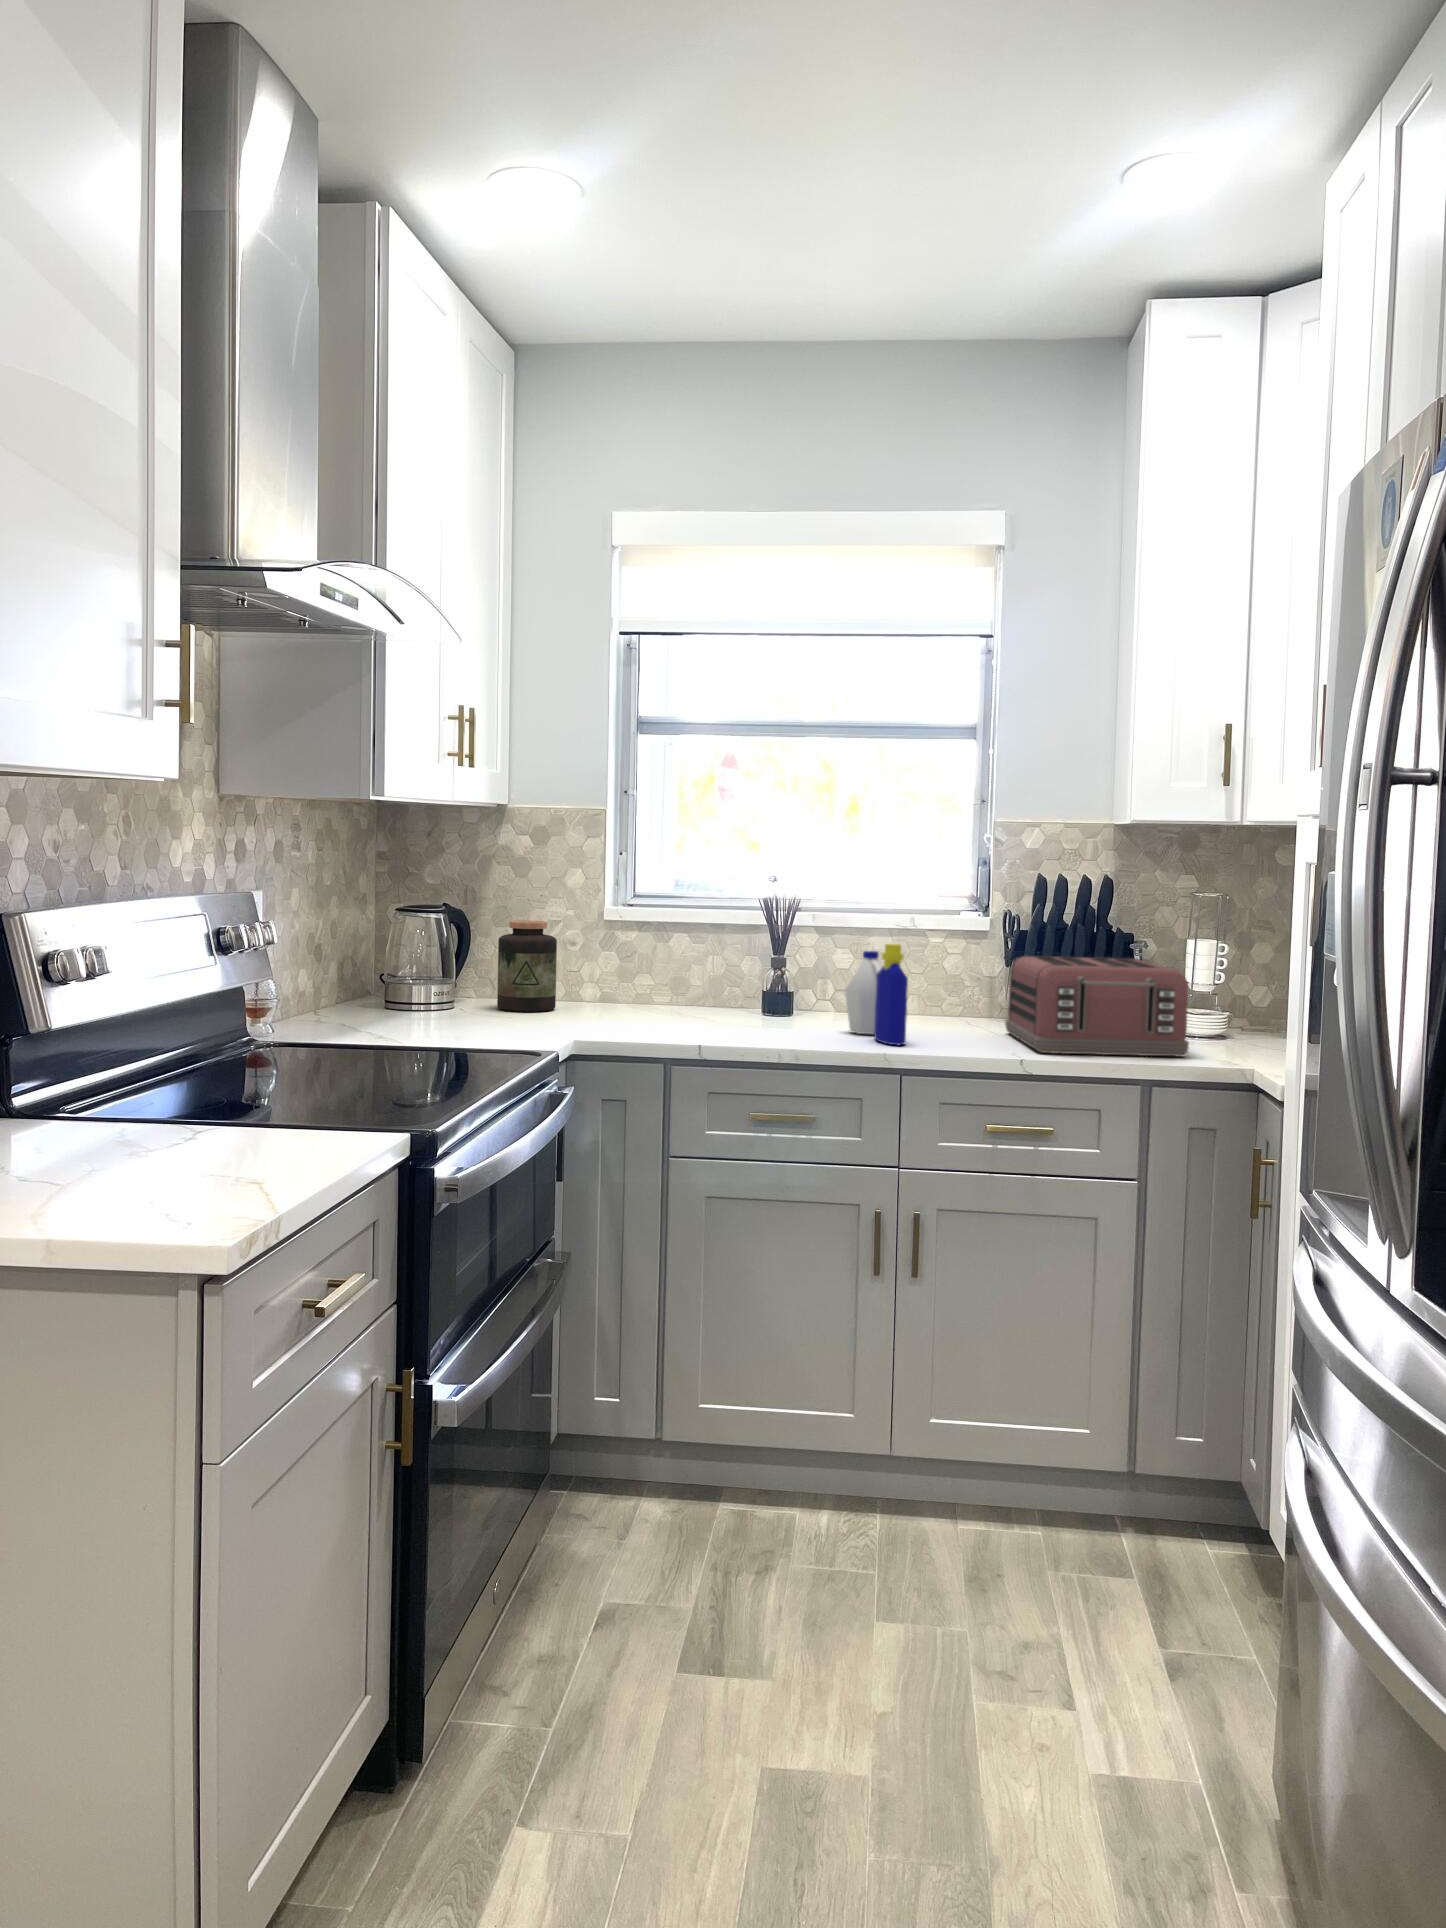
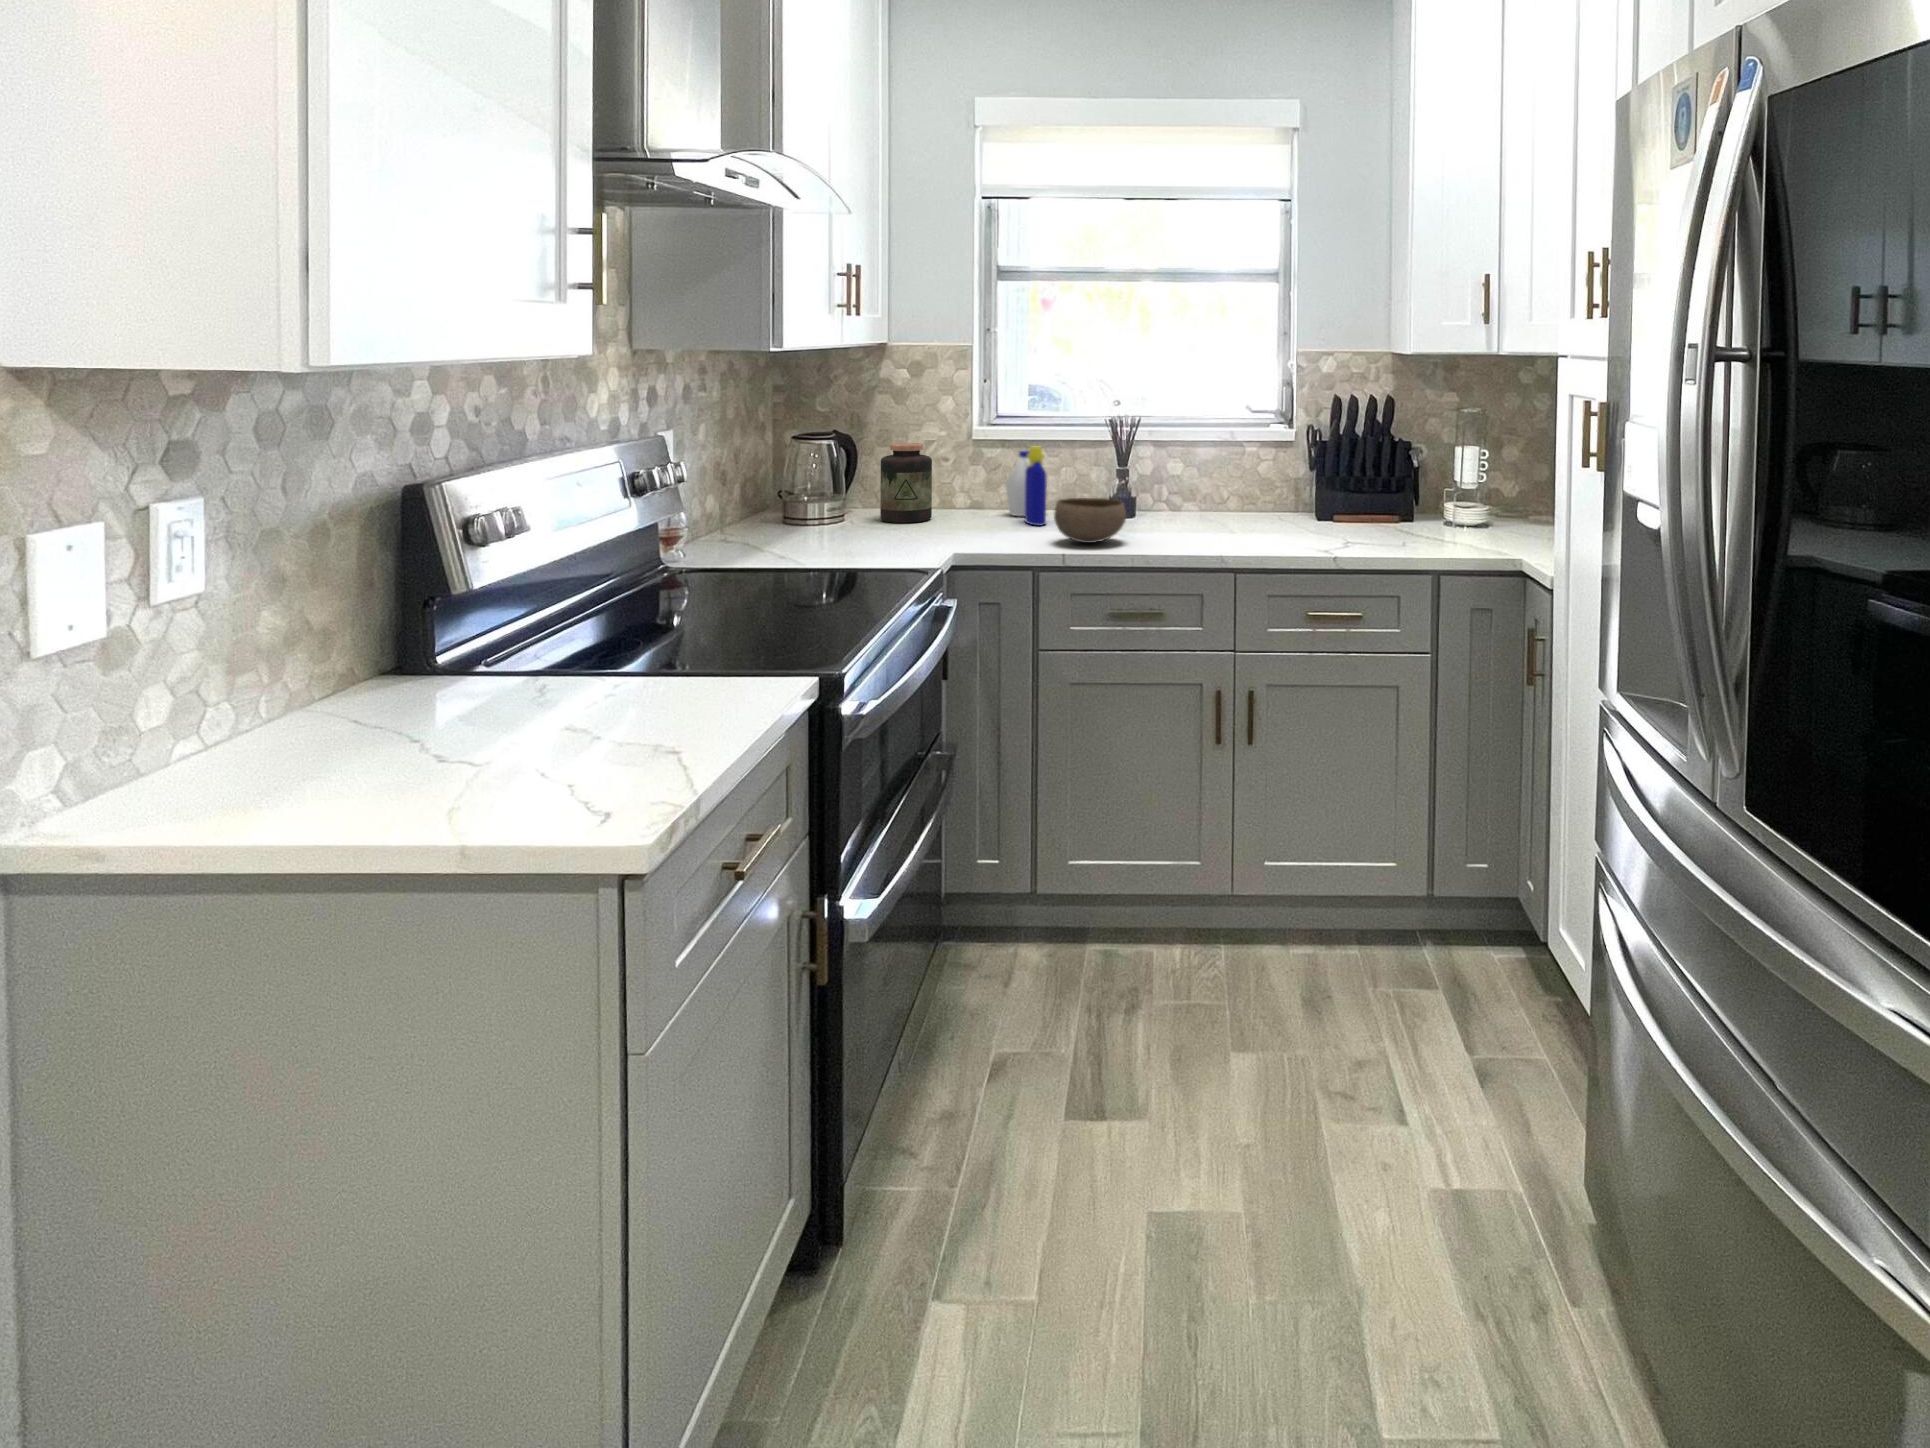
bottle: present [845,944,908,1045] -> present [1005,446,1047,526]
toaster: present [1005,955,1189,1057] -> none [1315,463,1469,549]
bowl: none [692,985,776,1036] -> present [1054,498,1126,543]

